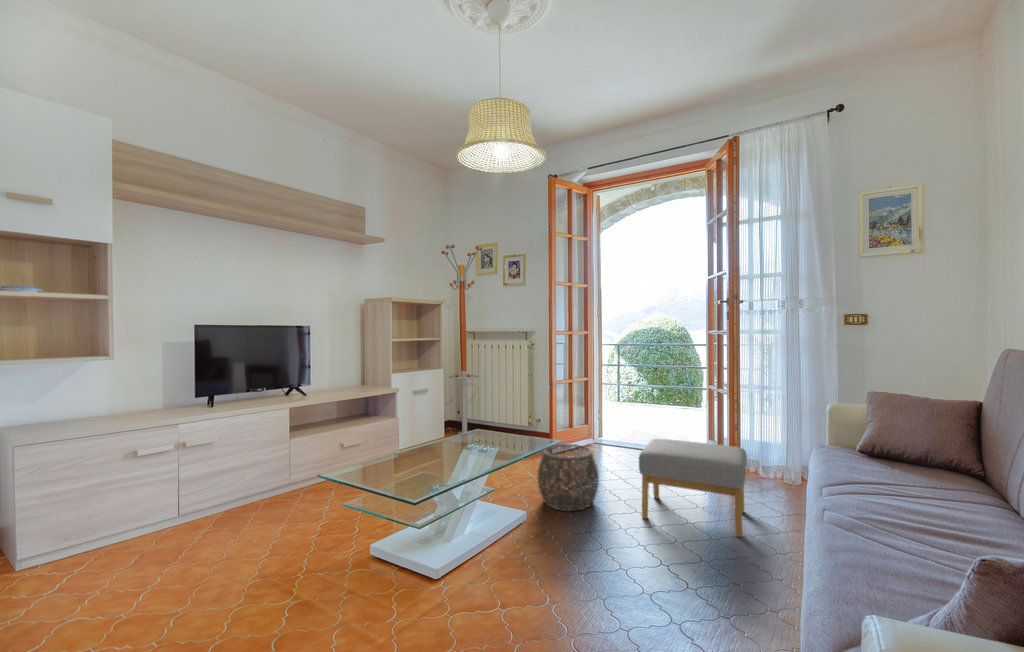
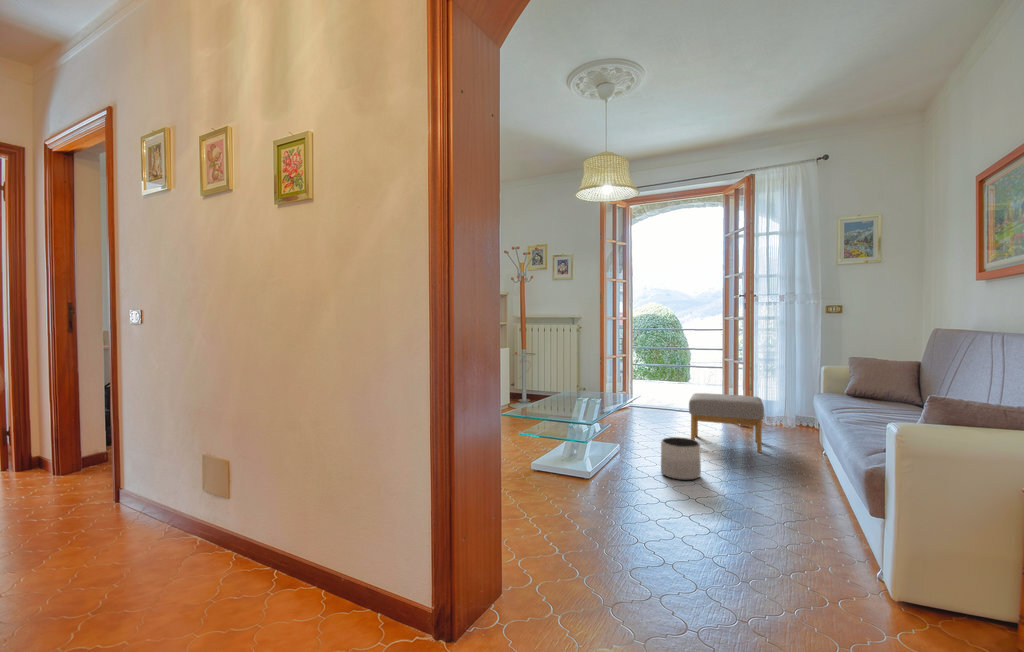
woven basket: present [537,444,599,511] -> none [612,398,658,443]
planter: none [565,528,626,609] -> present [661,437,701,480]

